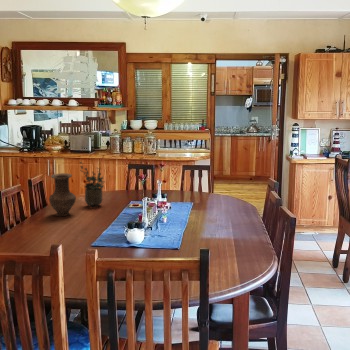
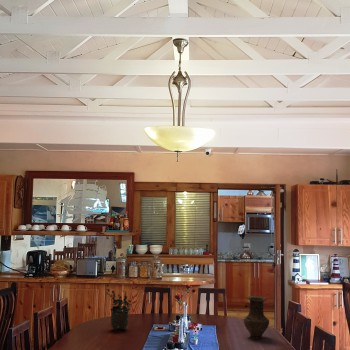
vase: present [49,173,76,216] -> present [244,296,269,339]

